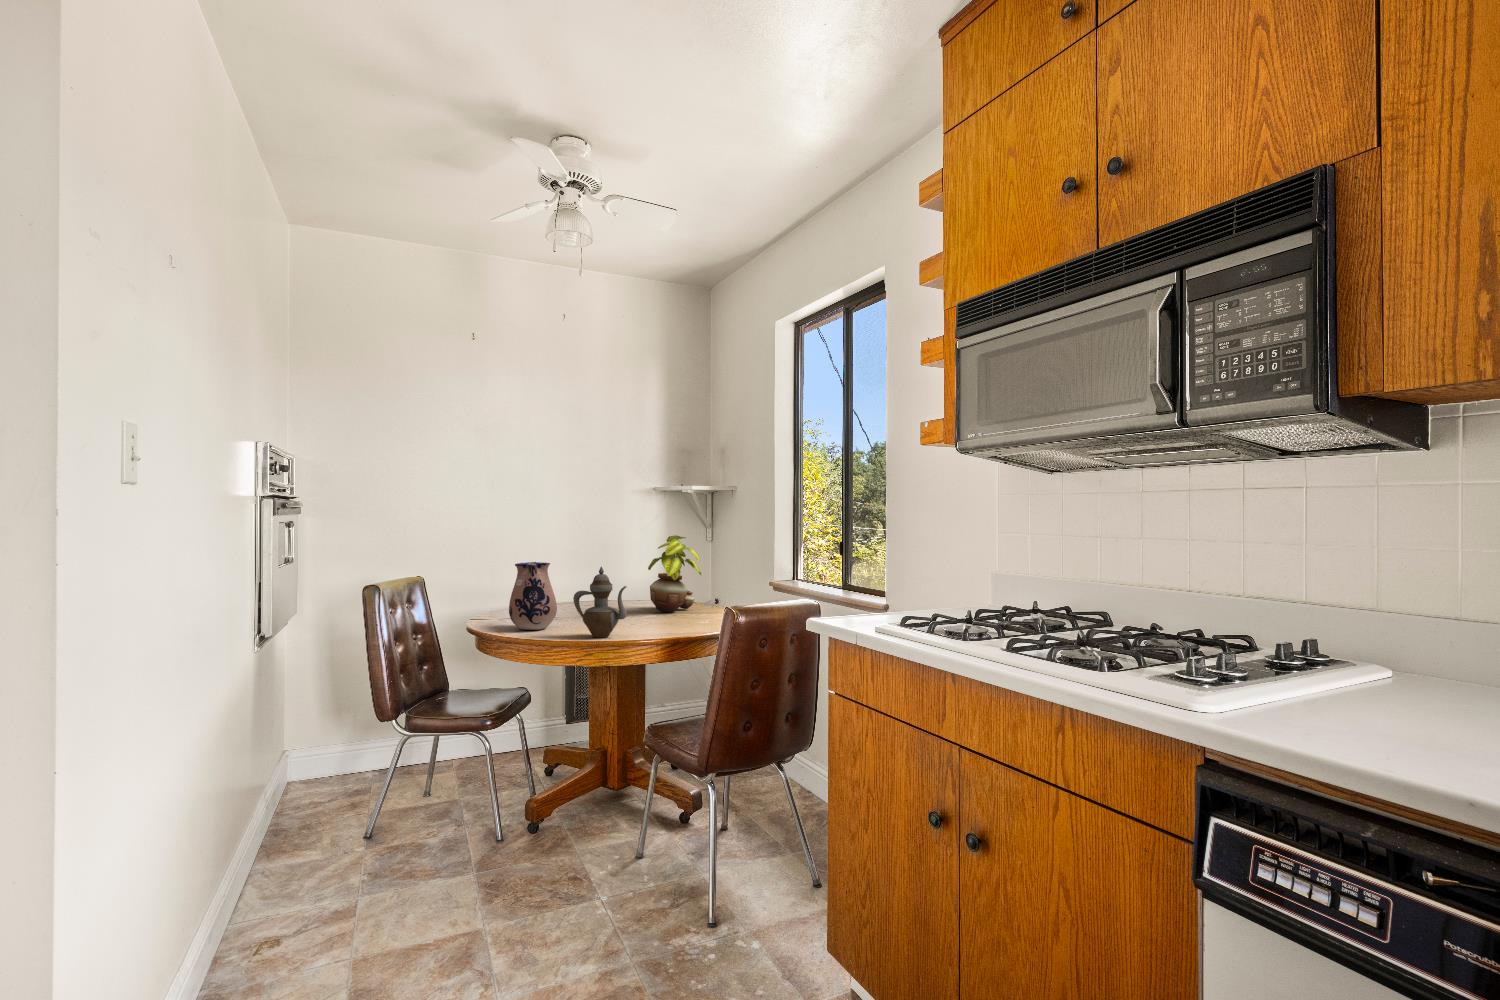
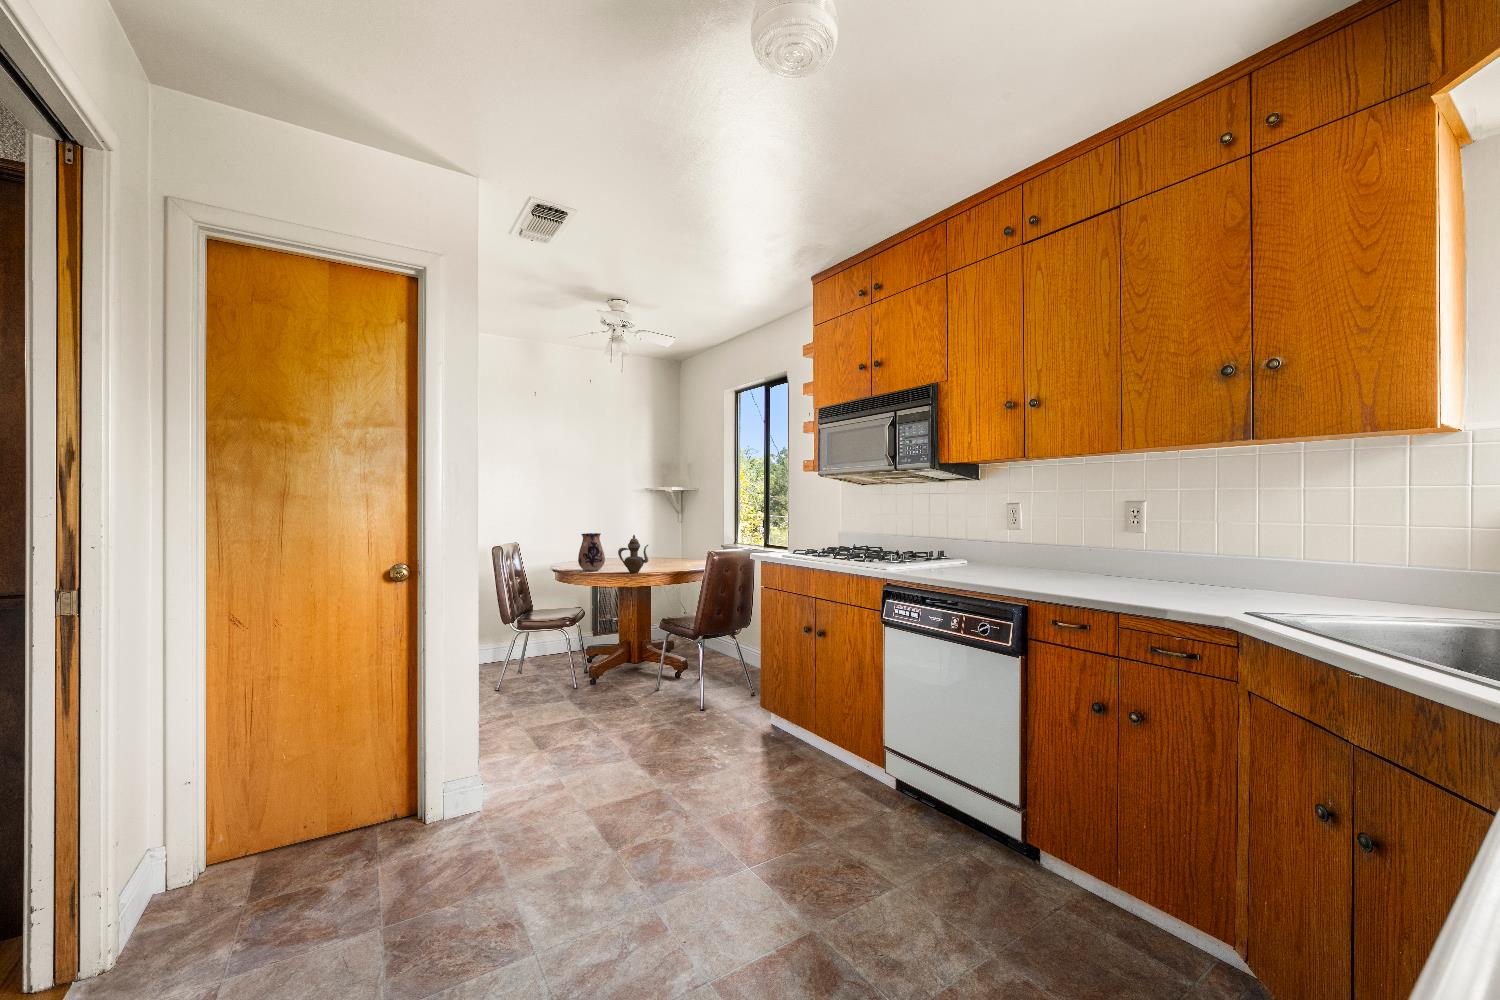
potted plant: present [648,535,701,612] -> none [649,518,683,563]

